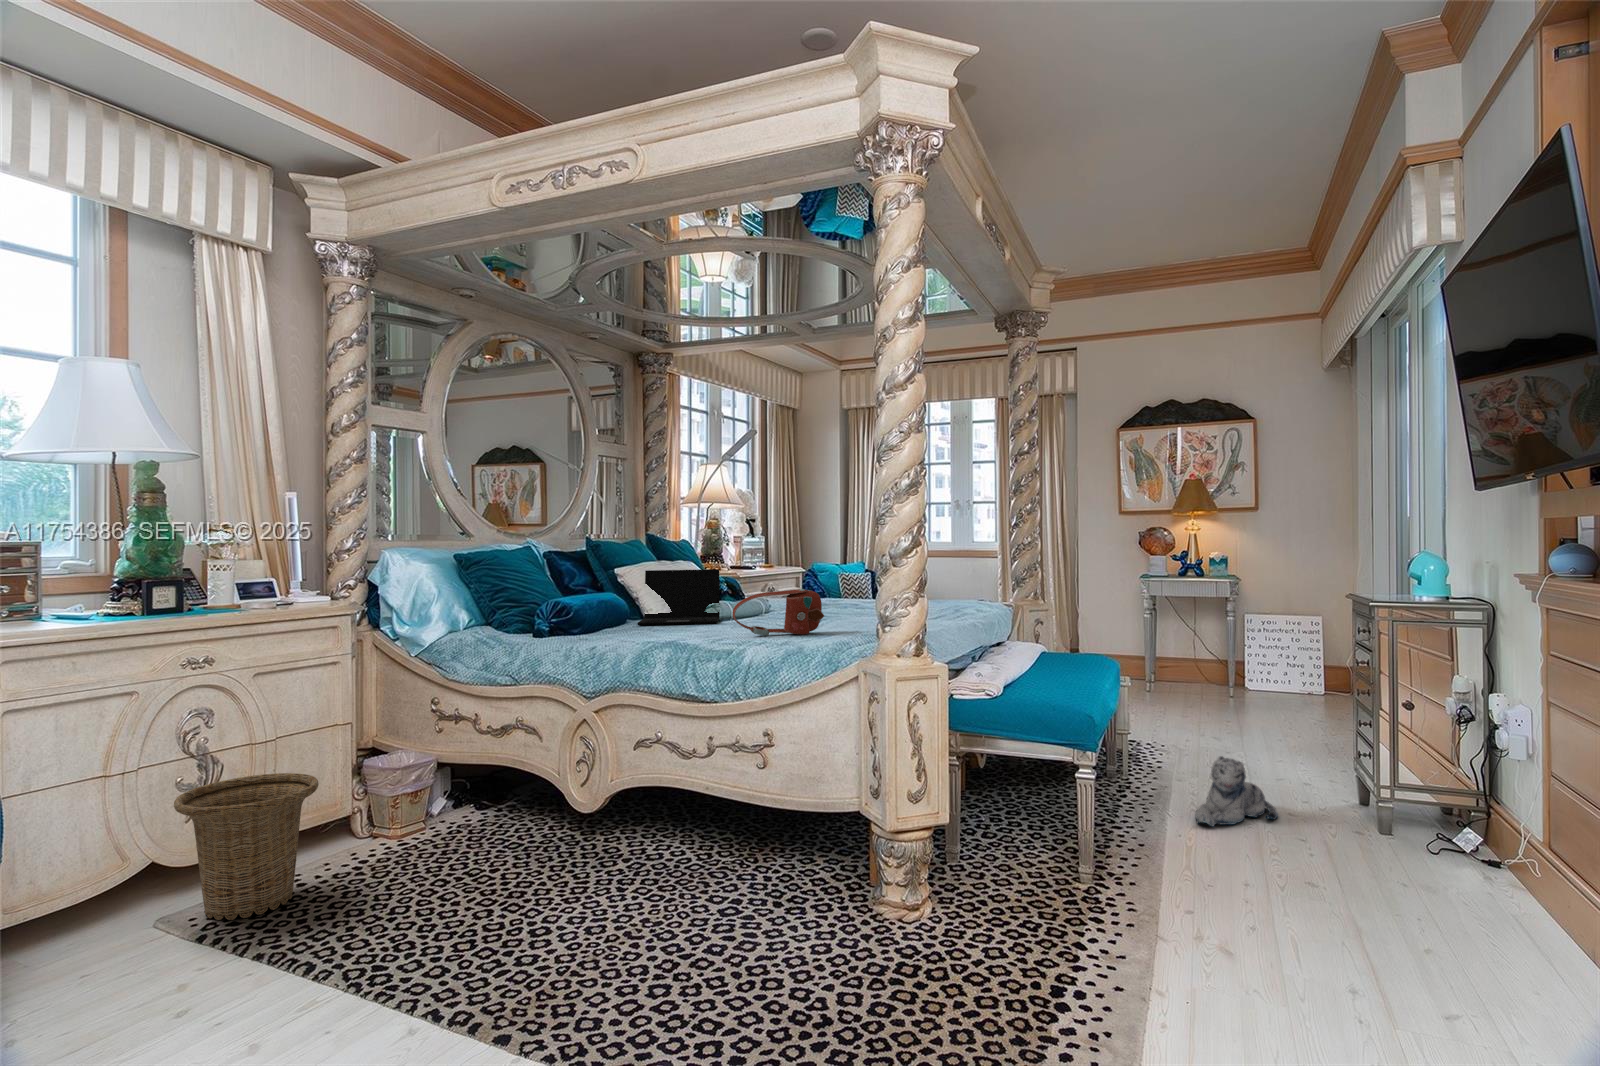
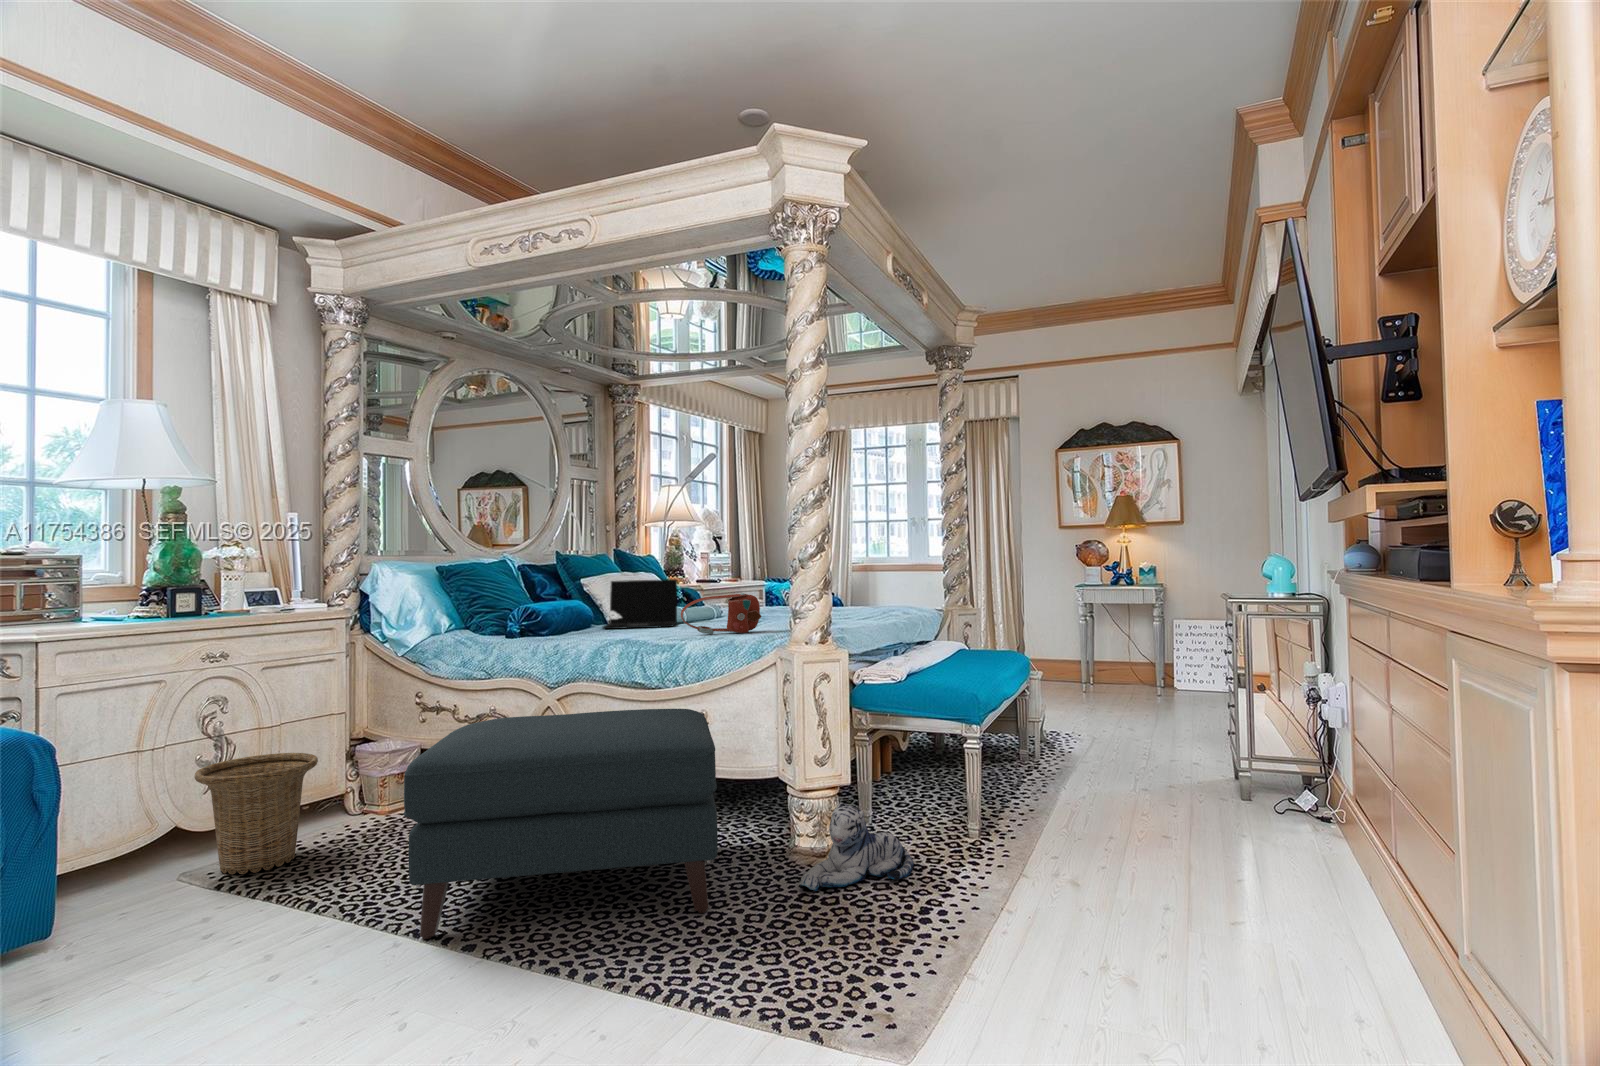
ottoman: none [421,730,802,1023] -> present [403,709,718,939]
plush toy: present [1195,756,1278,827] -> present [800,803,914,891]

